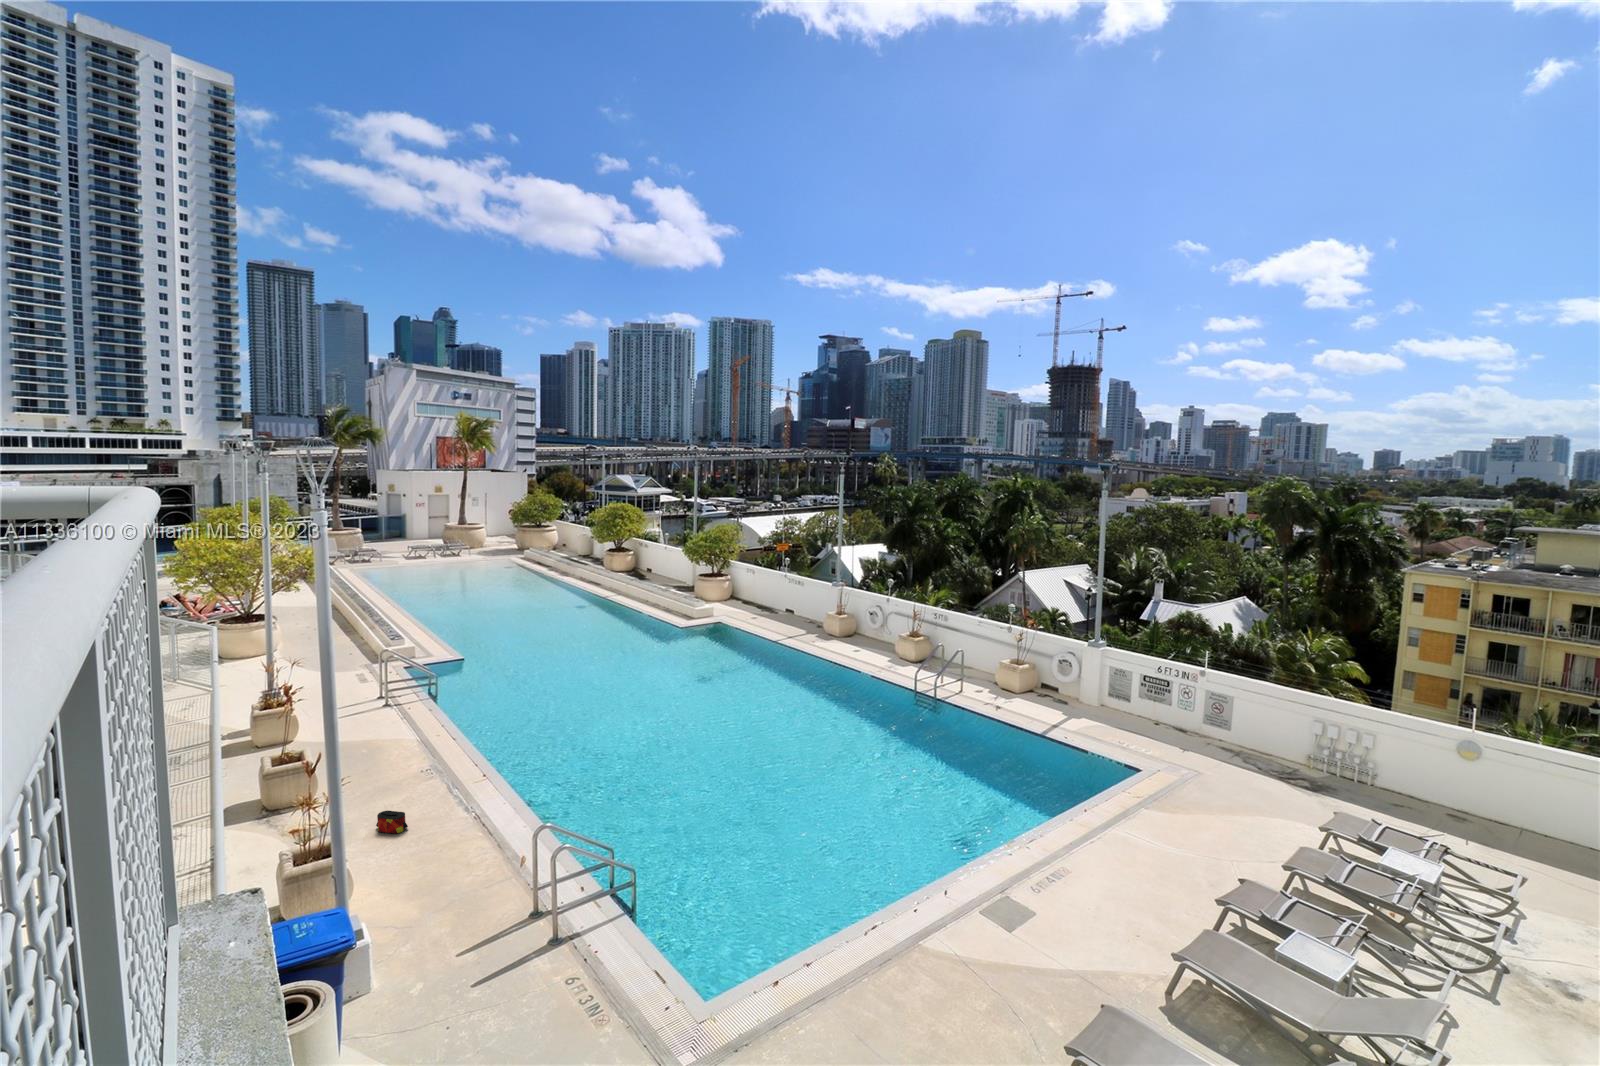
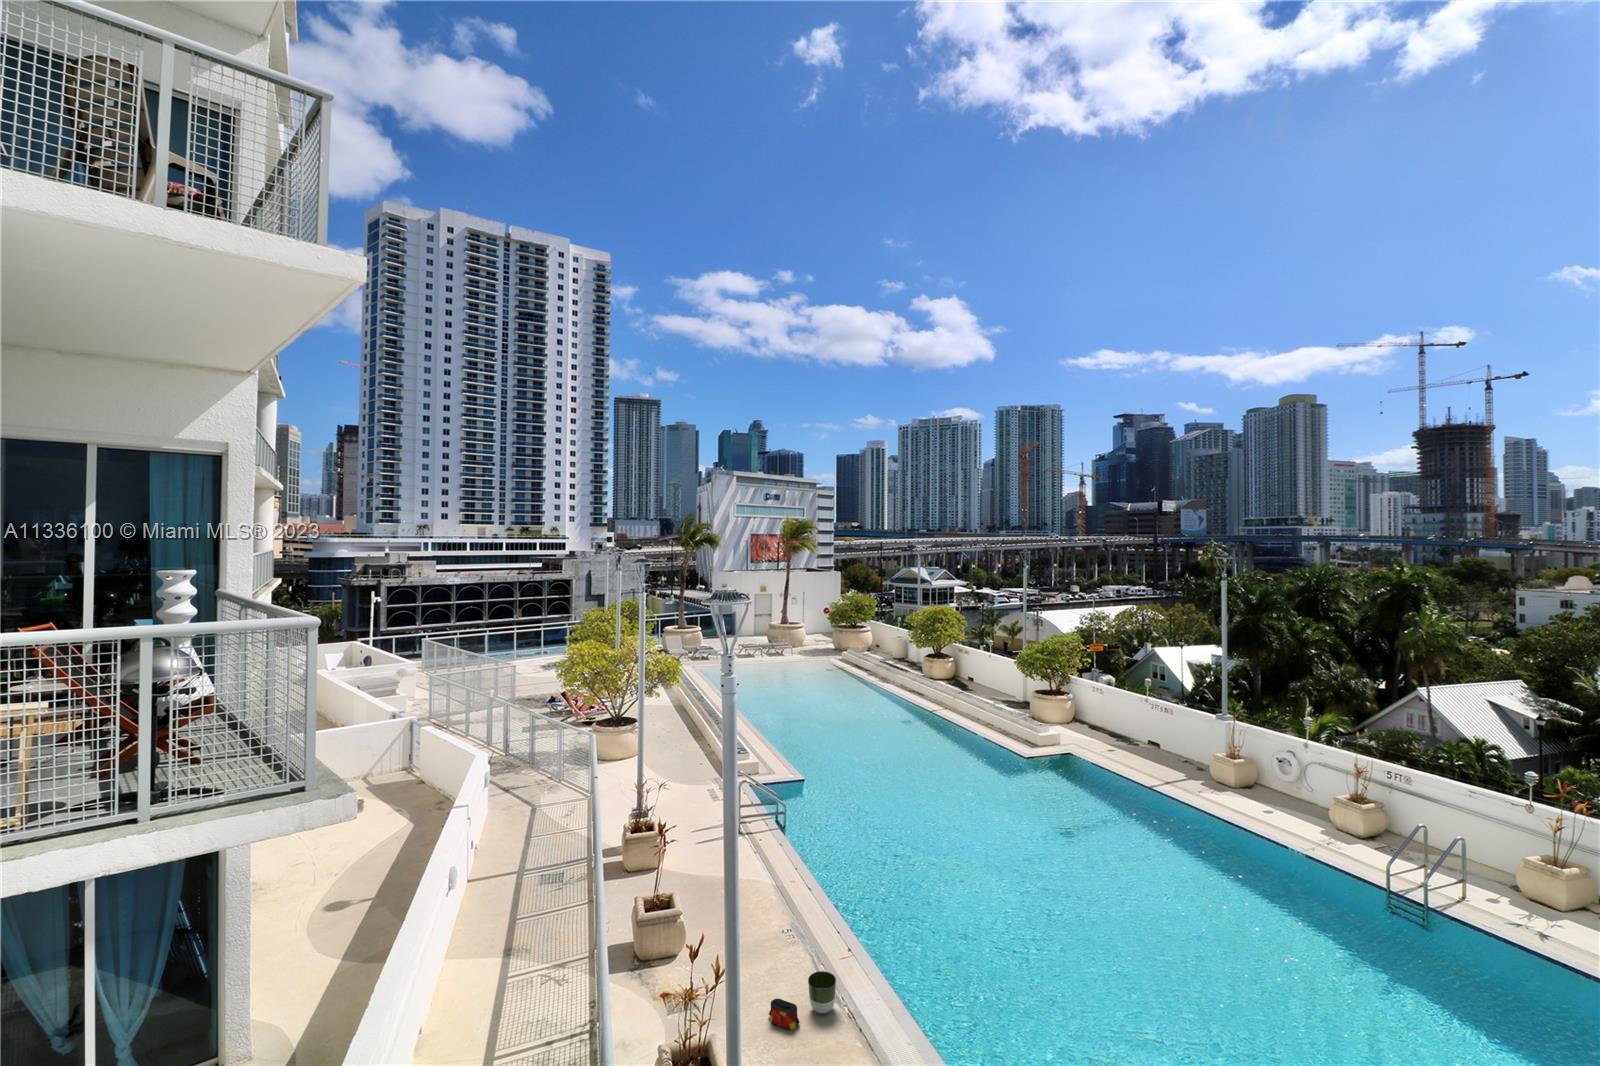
planter: none [419,783,448,818] -> present [808,971,836,1014]

